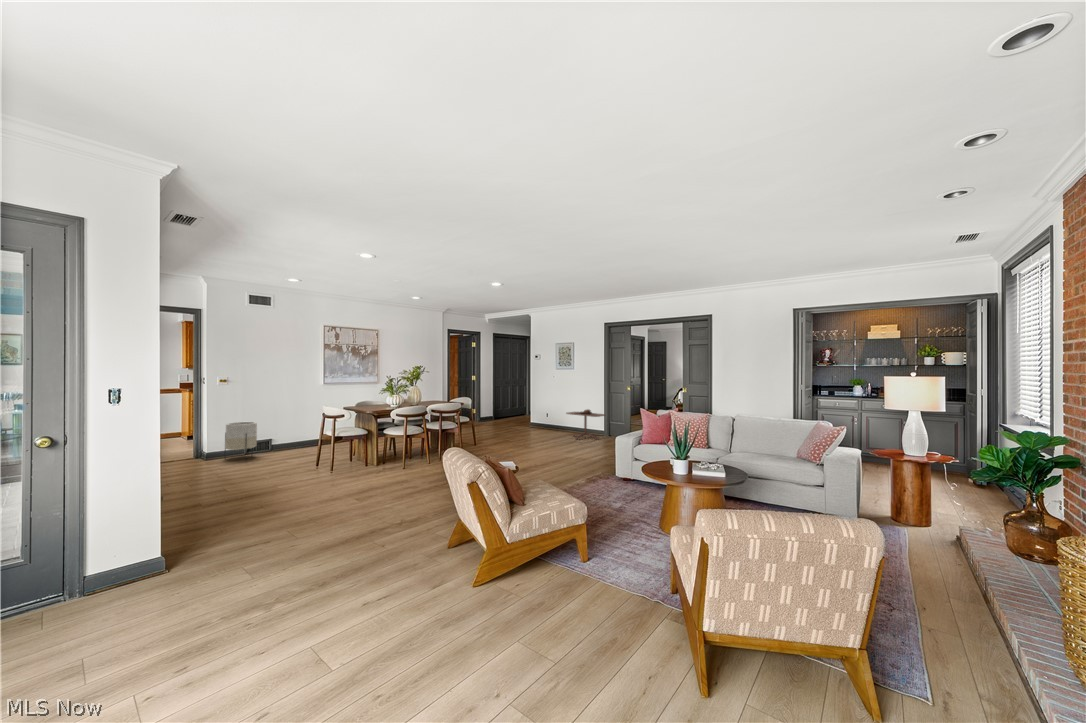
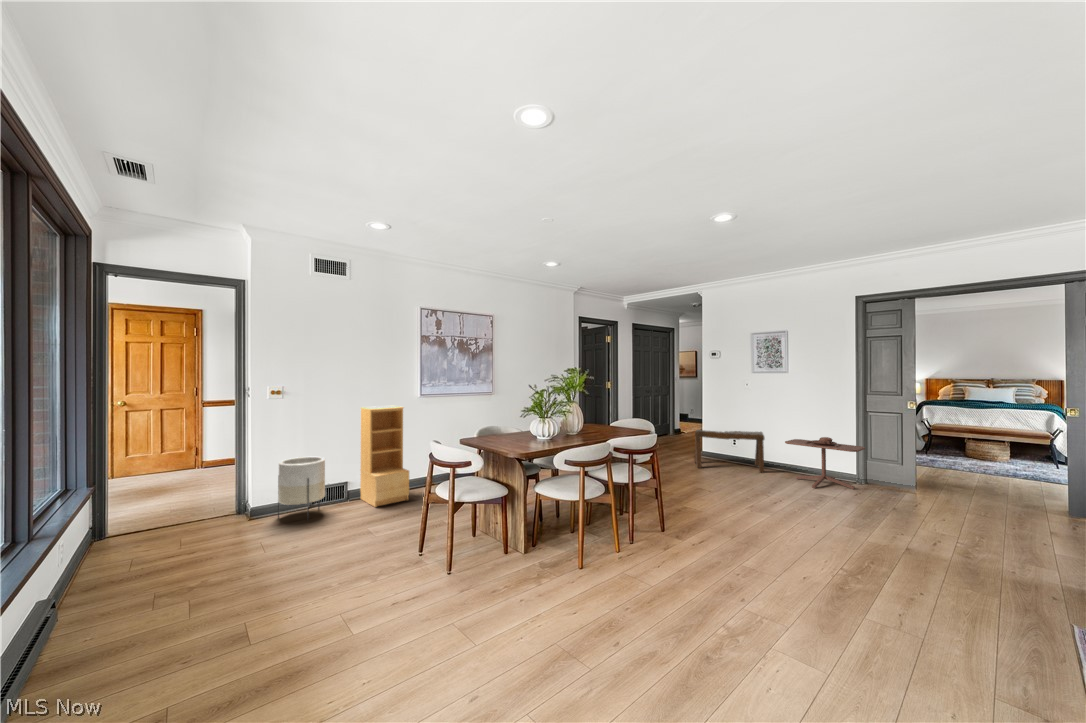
bookshelf: none [280,390,315,454] -> present [360,406,409,507]
bench: none [518,408,562,434] -> present [694,430,765,473]

